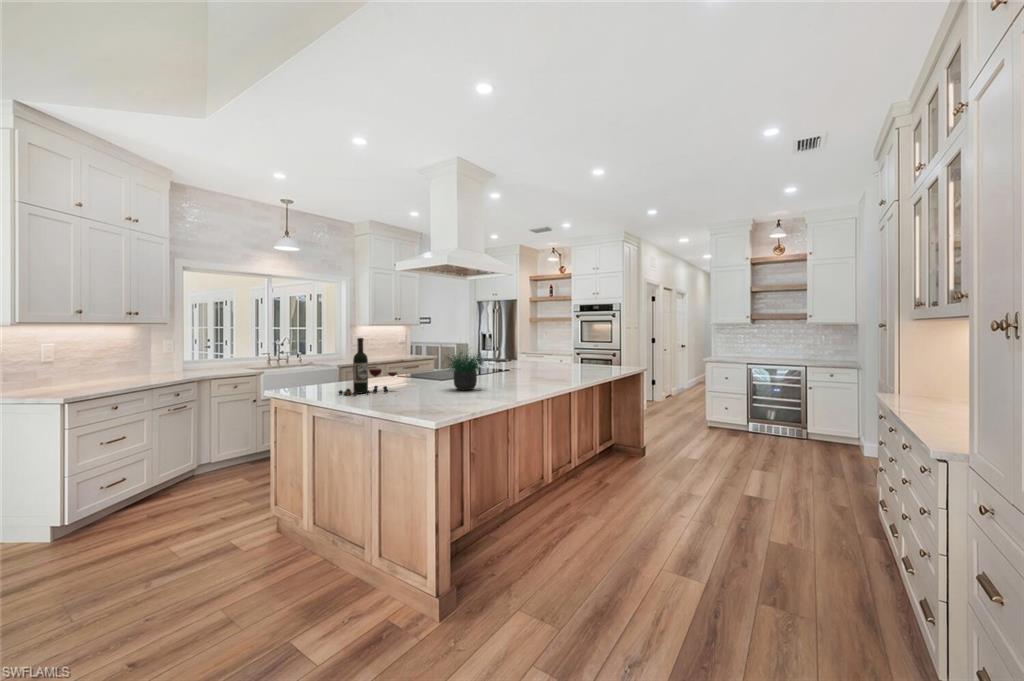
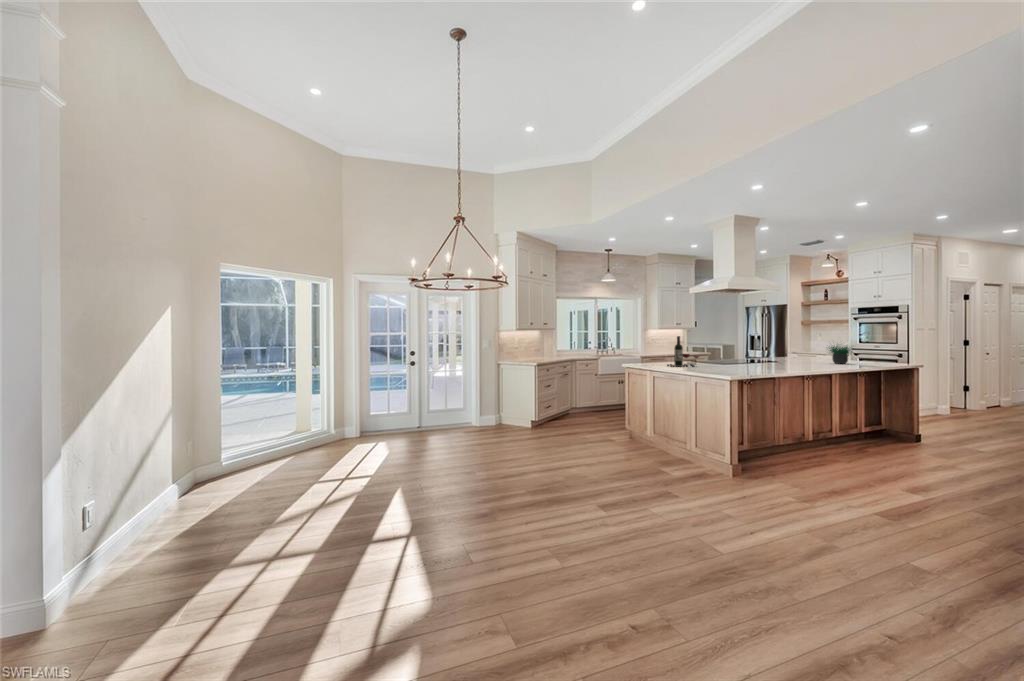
potted plant: present [447,352,482,390] -> present [829,345,852,364]

